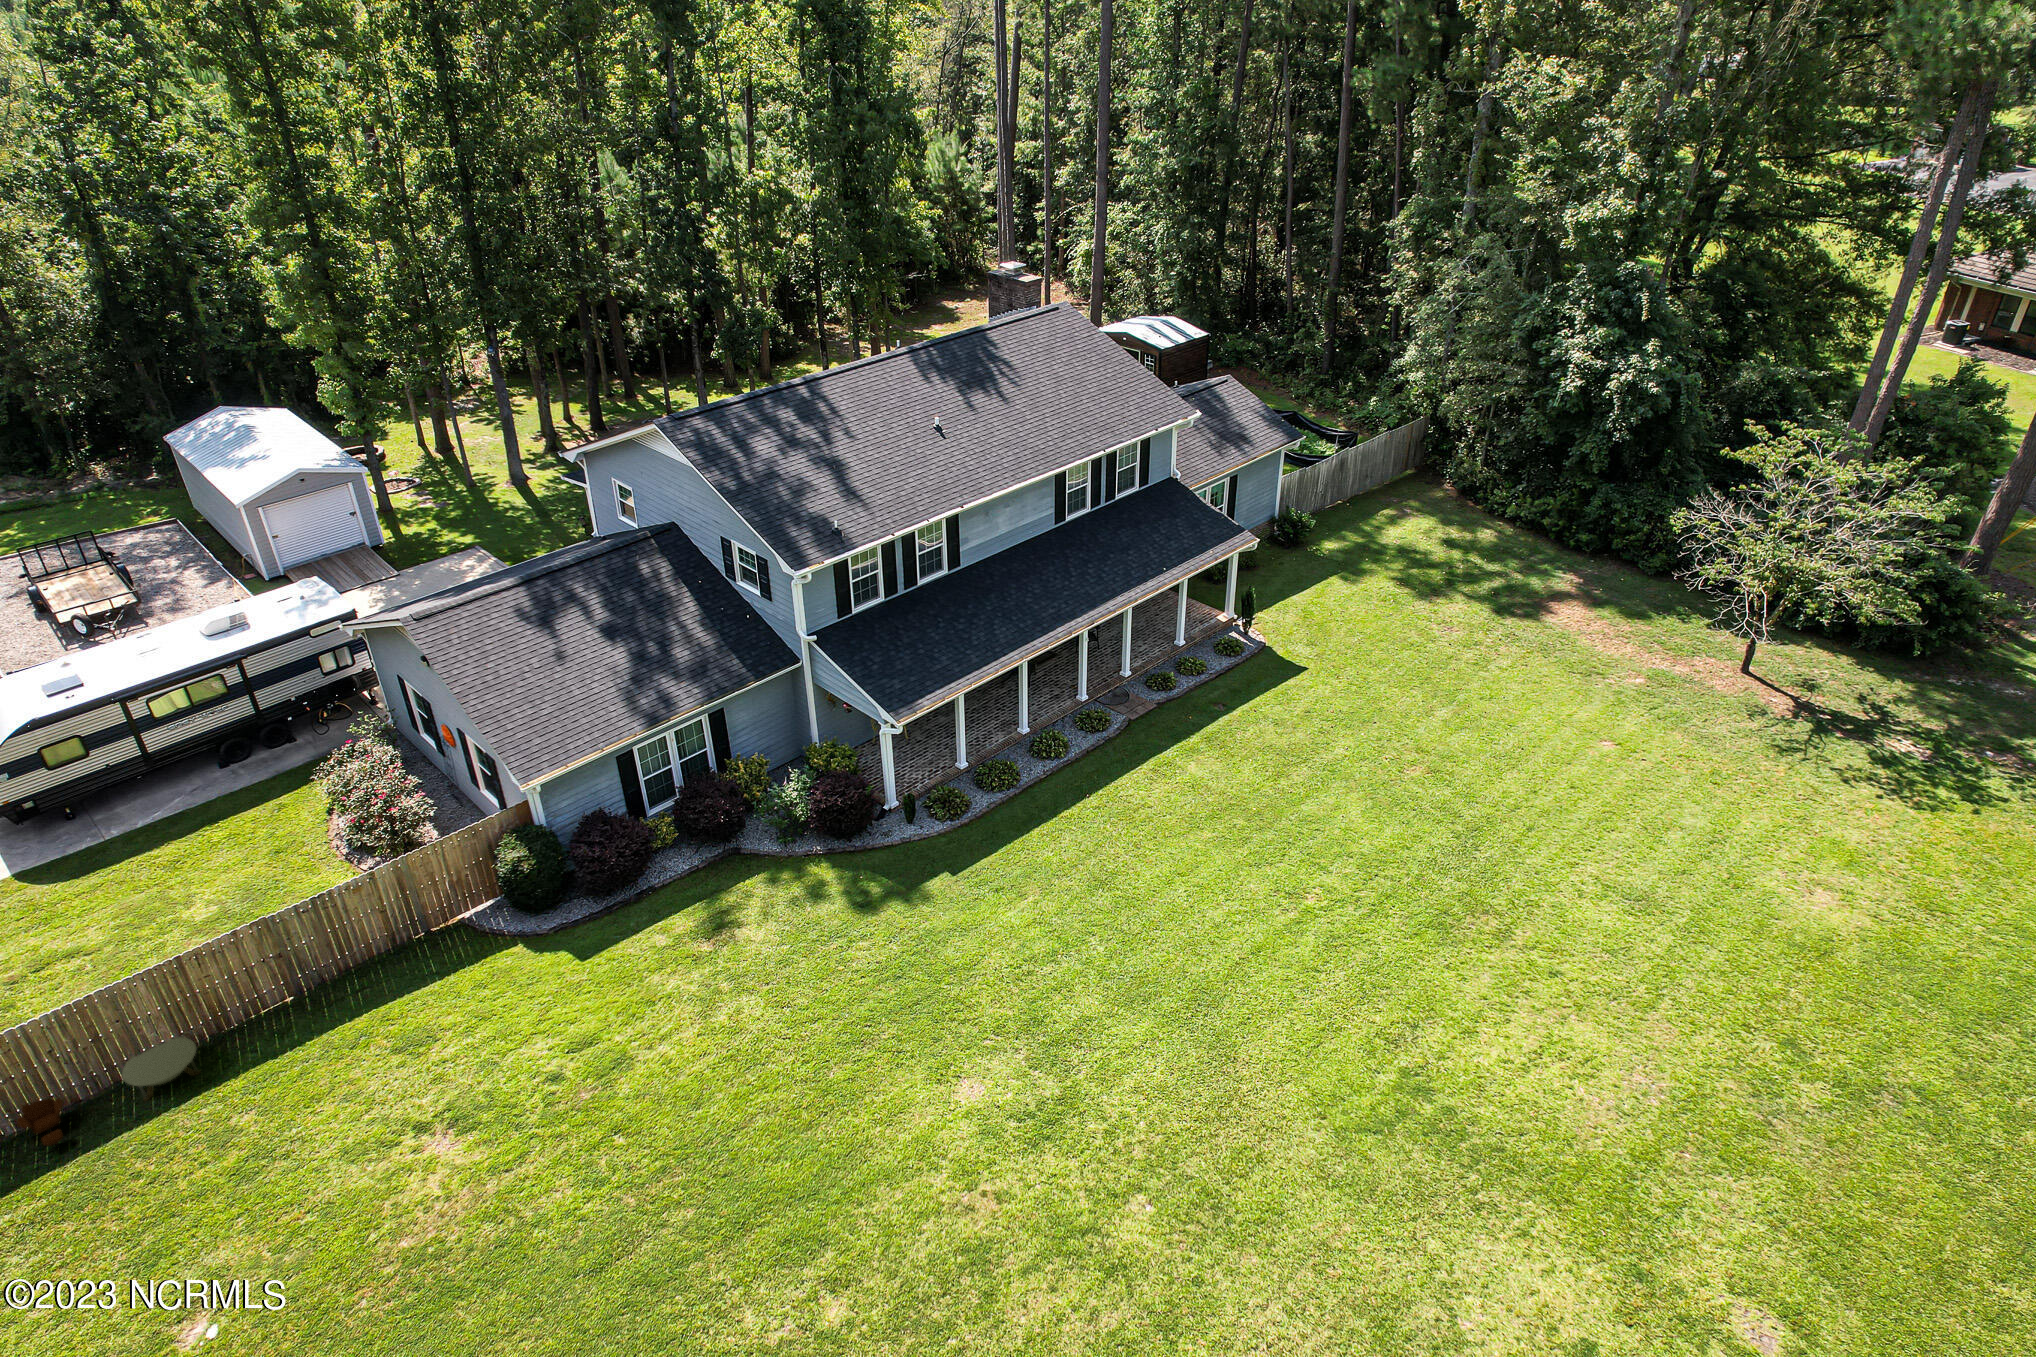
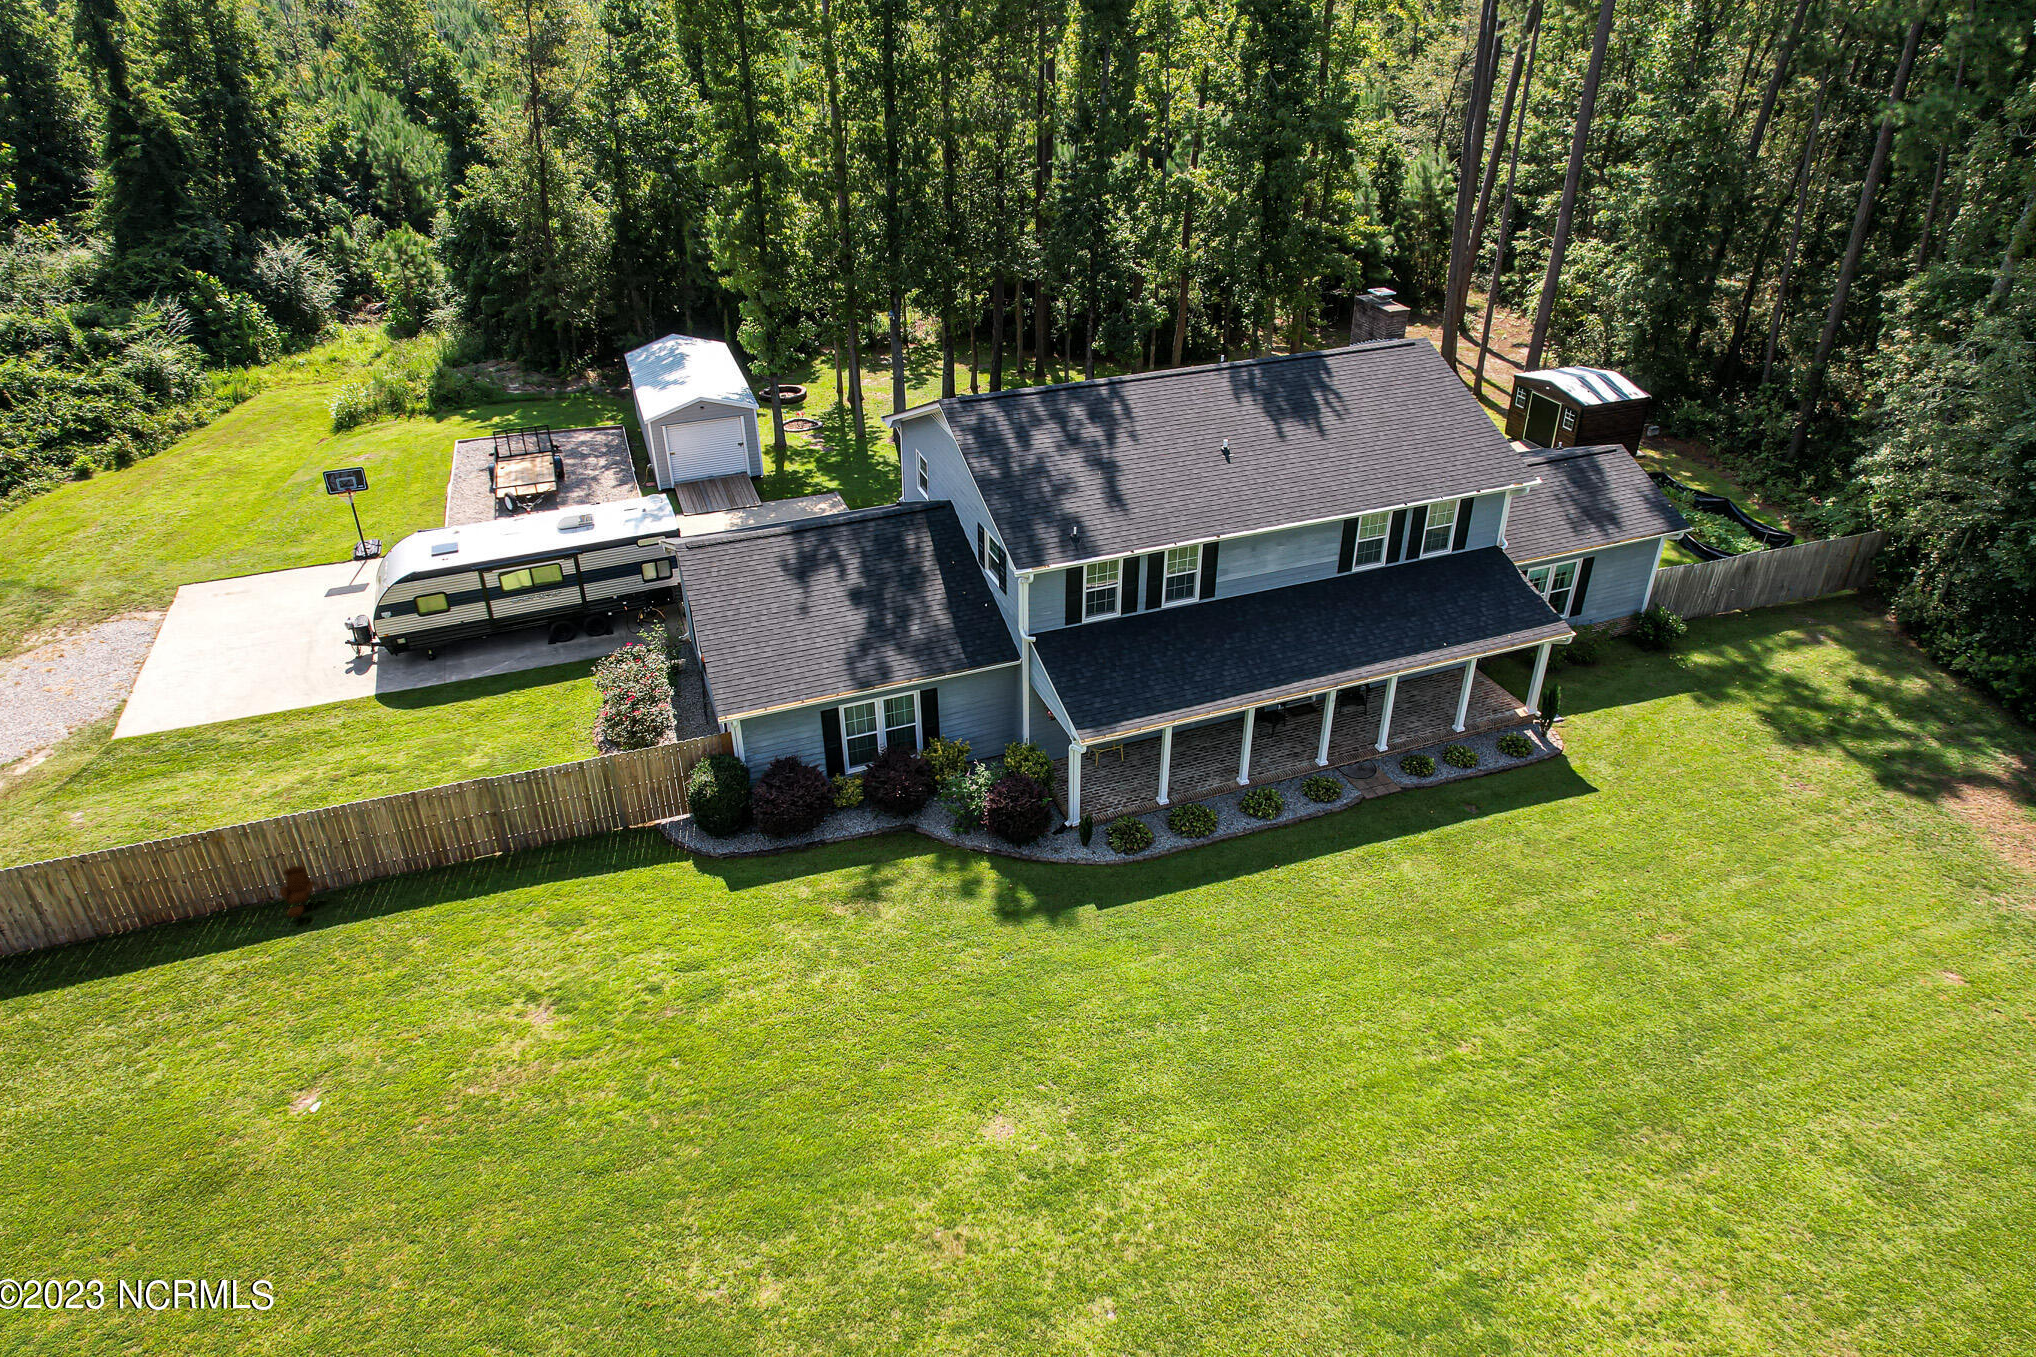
round table: present [122,1037,200,1101] -> none [358,856,418,903]

